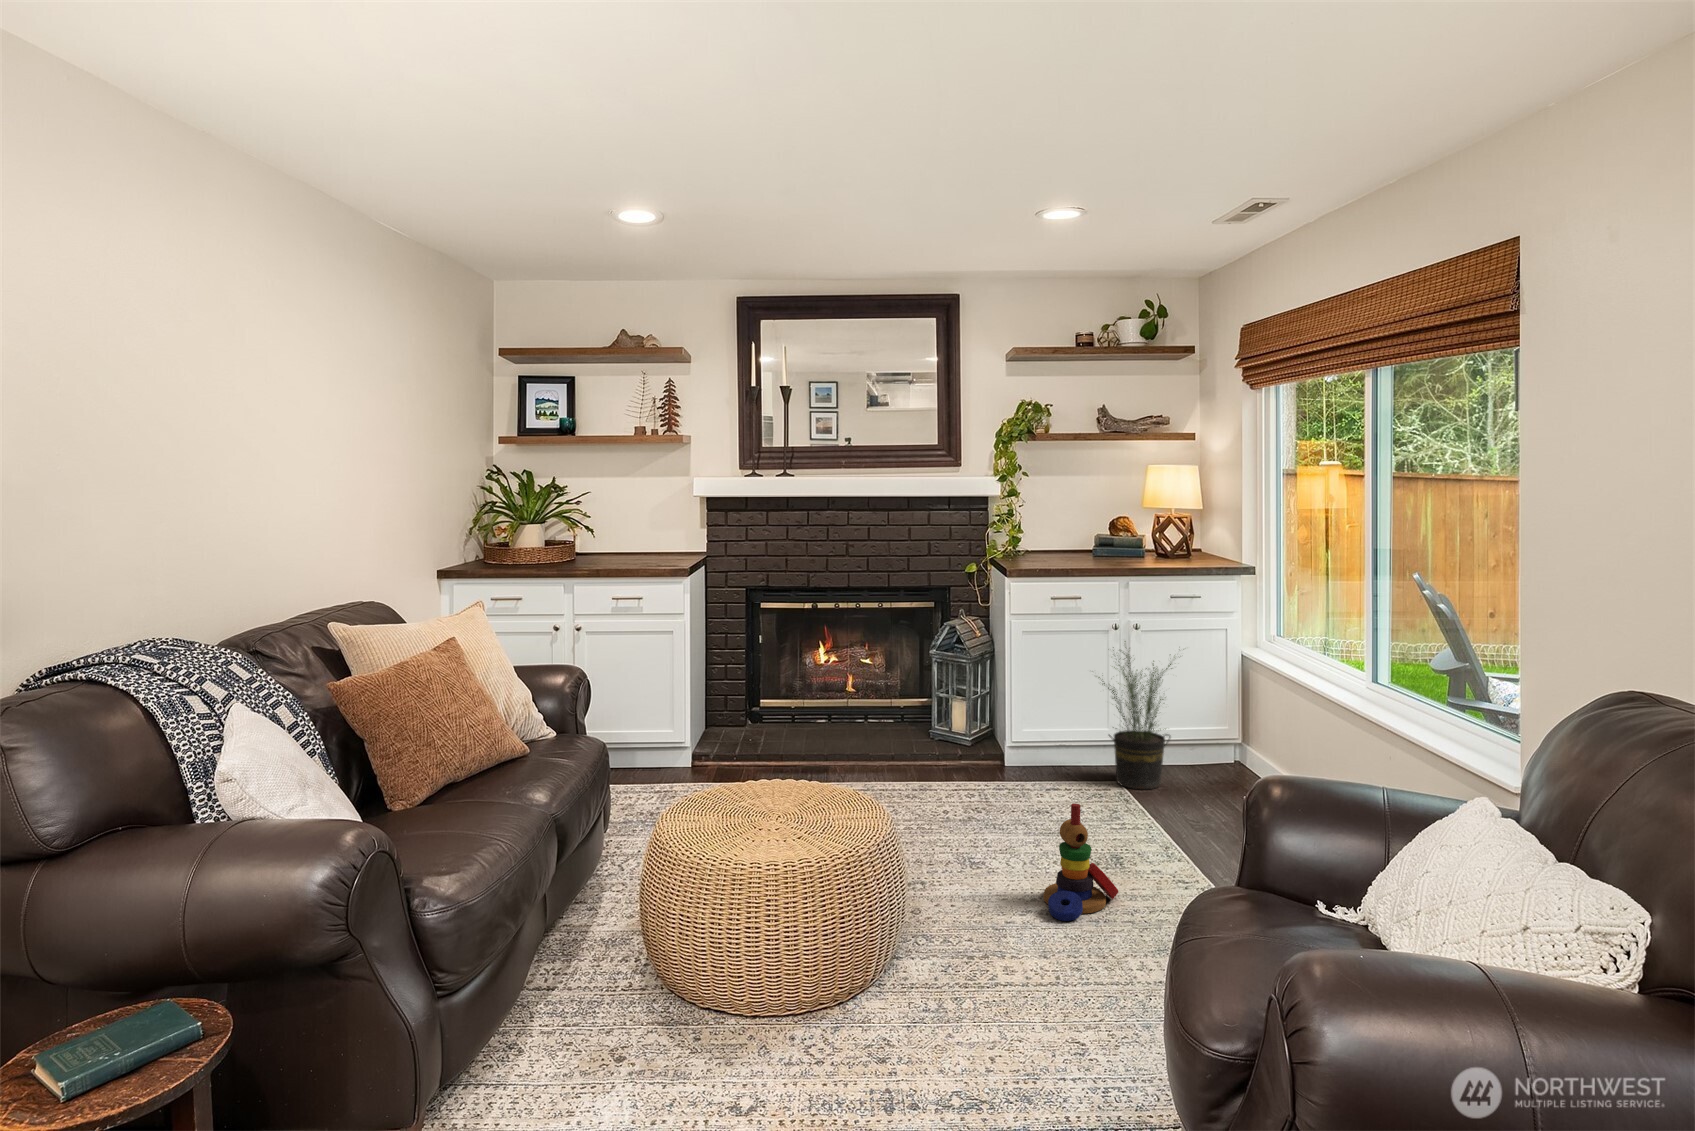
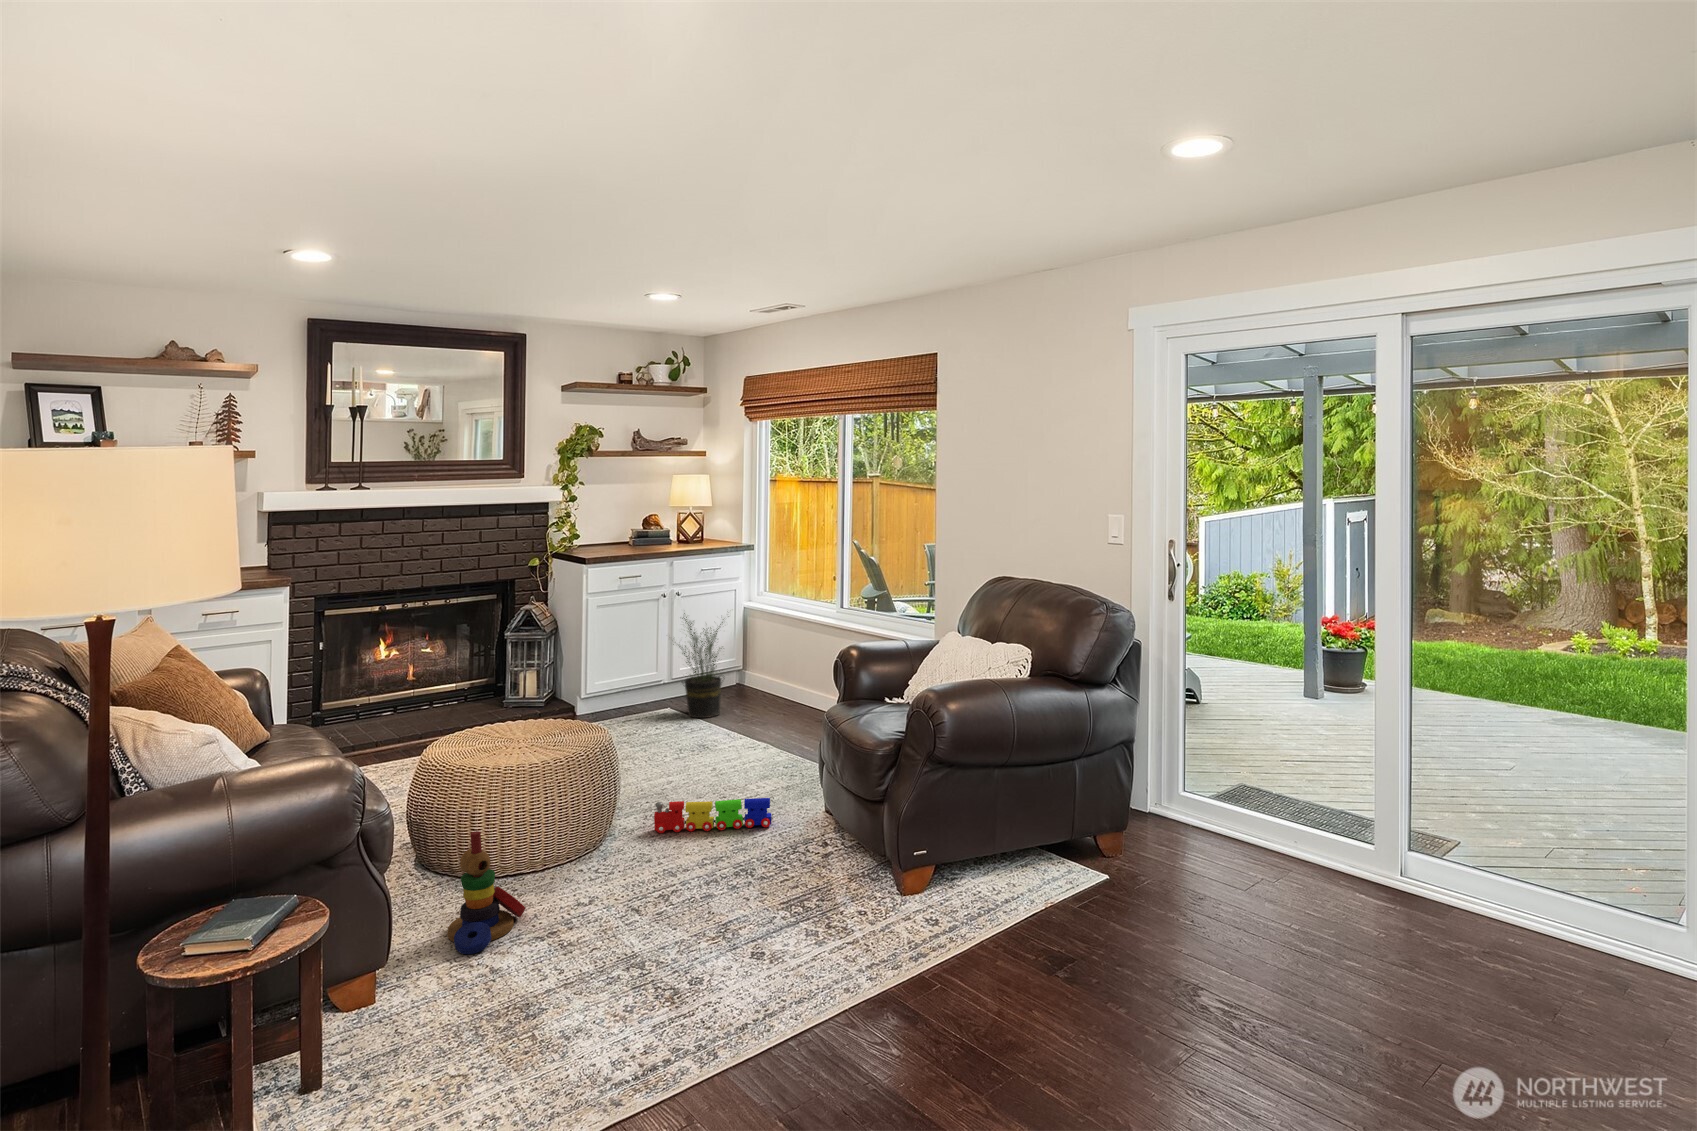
stacking toy: present [1043,803,1119,921] -> present [447,831,525,954]
toy train: none [921,918,1090,1005] -> present [654,798,773,833]

